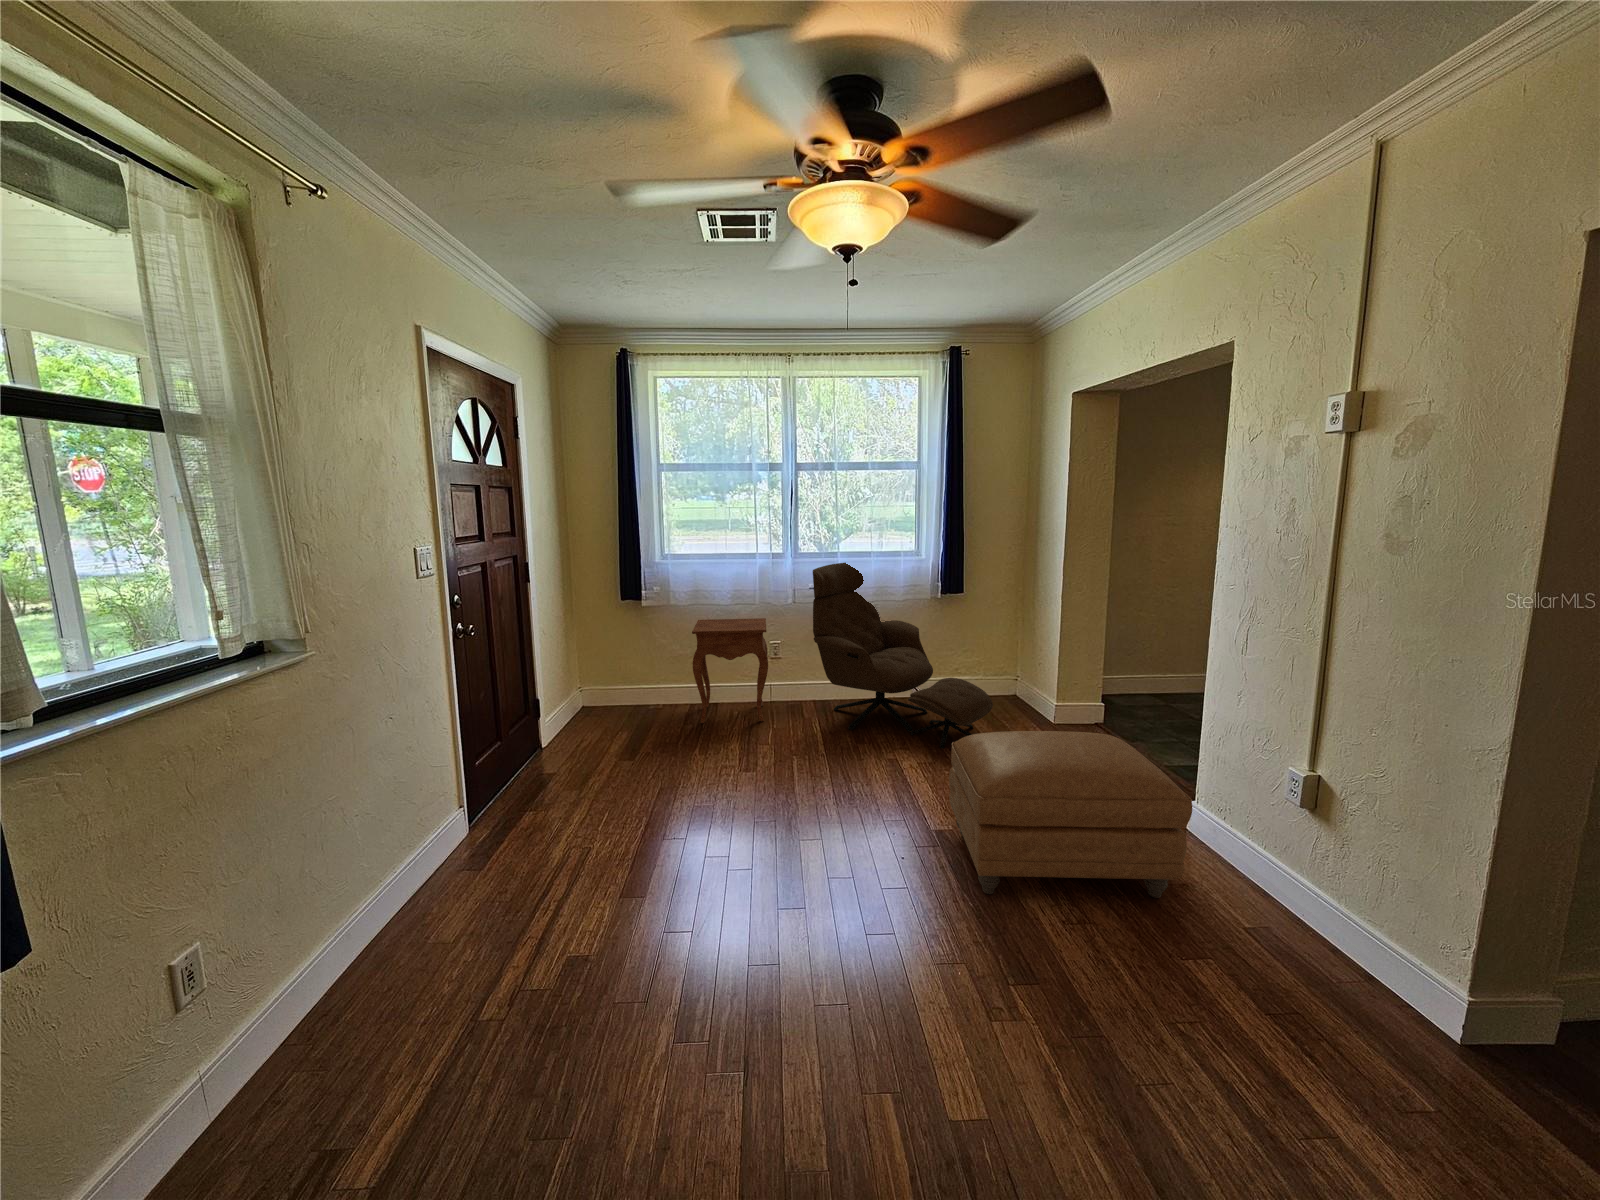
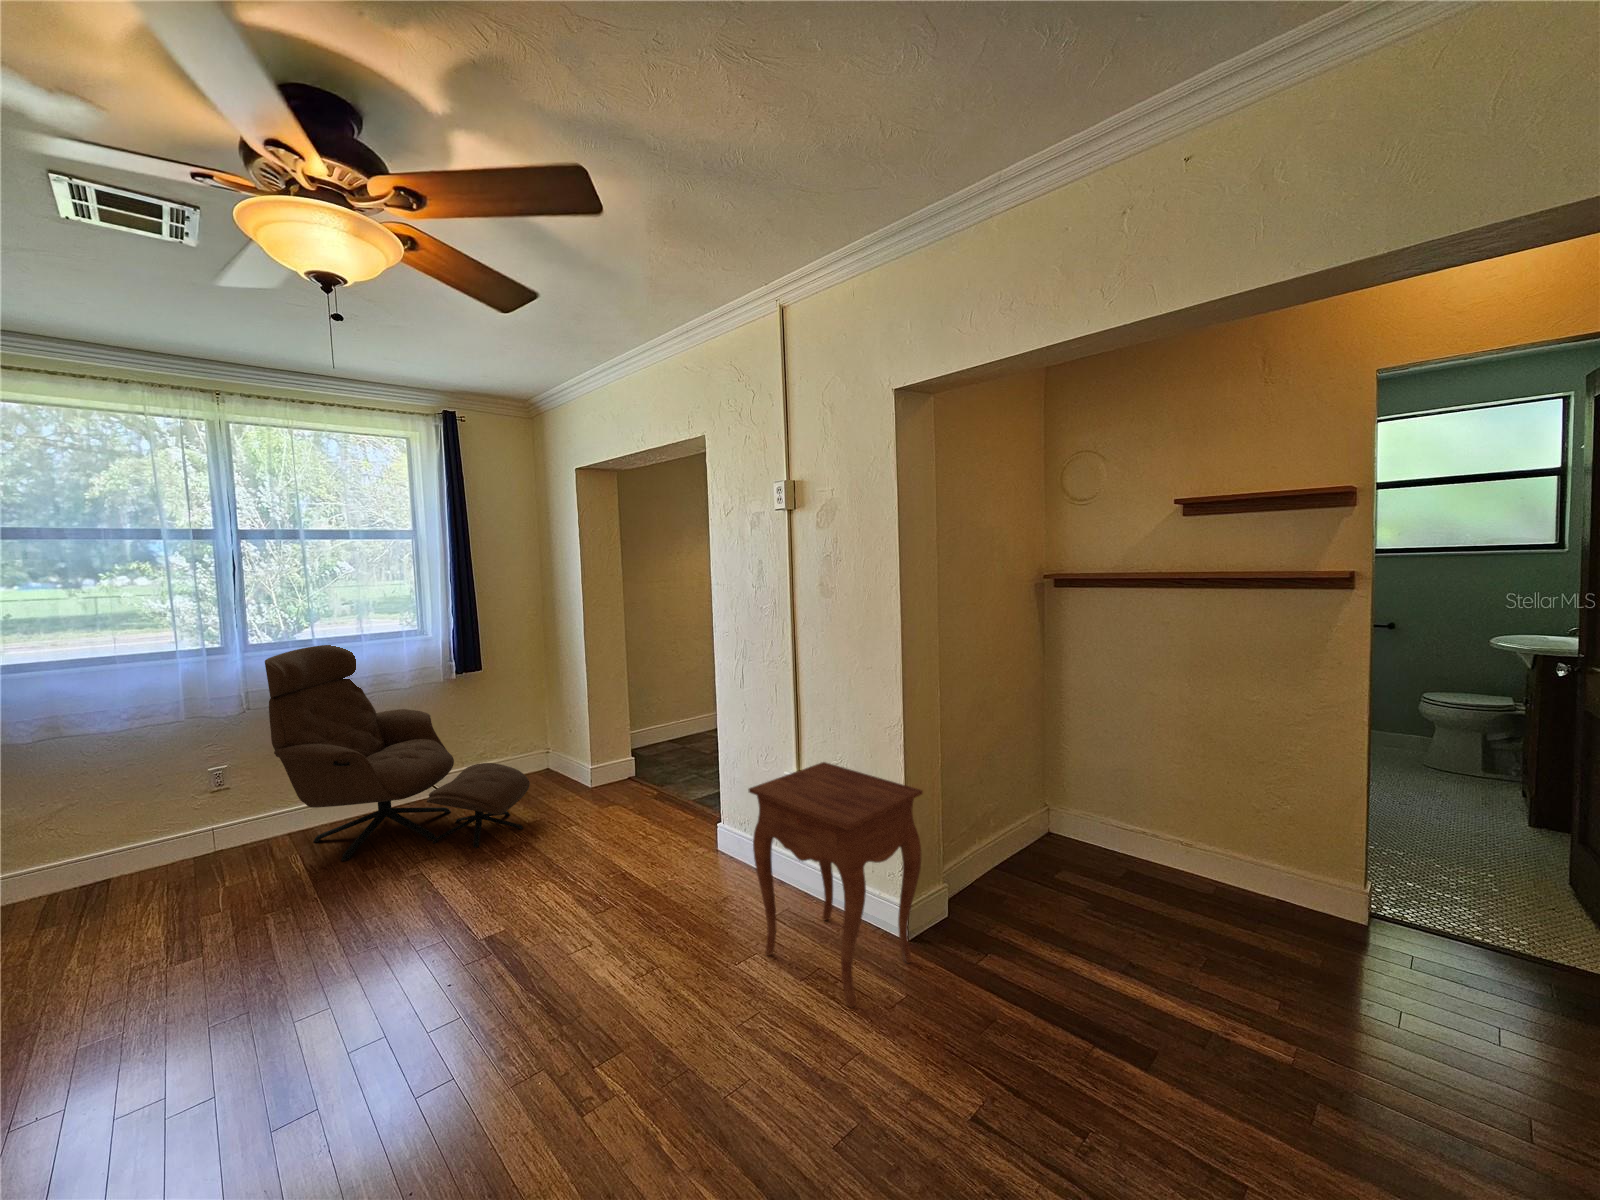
side table: present [692,618,768,723] -> present [748,762,923,1007]
ottoman: present [949,731,1192,898] -> none [495,783,727,987]

